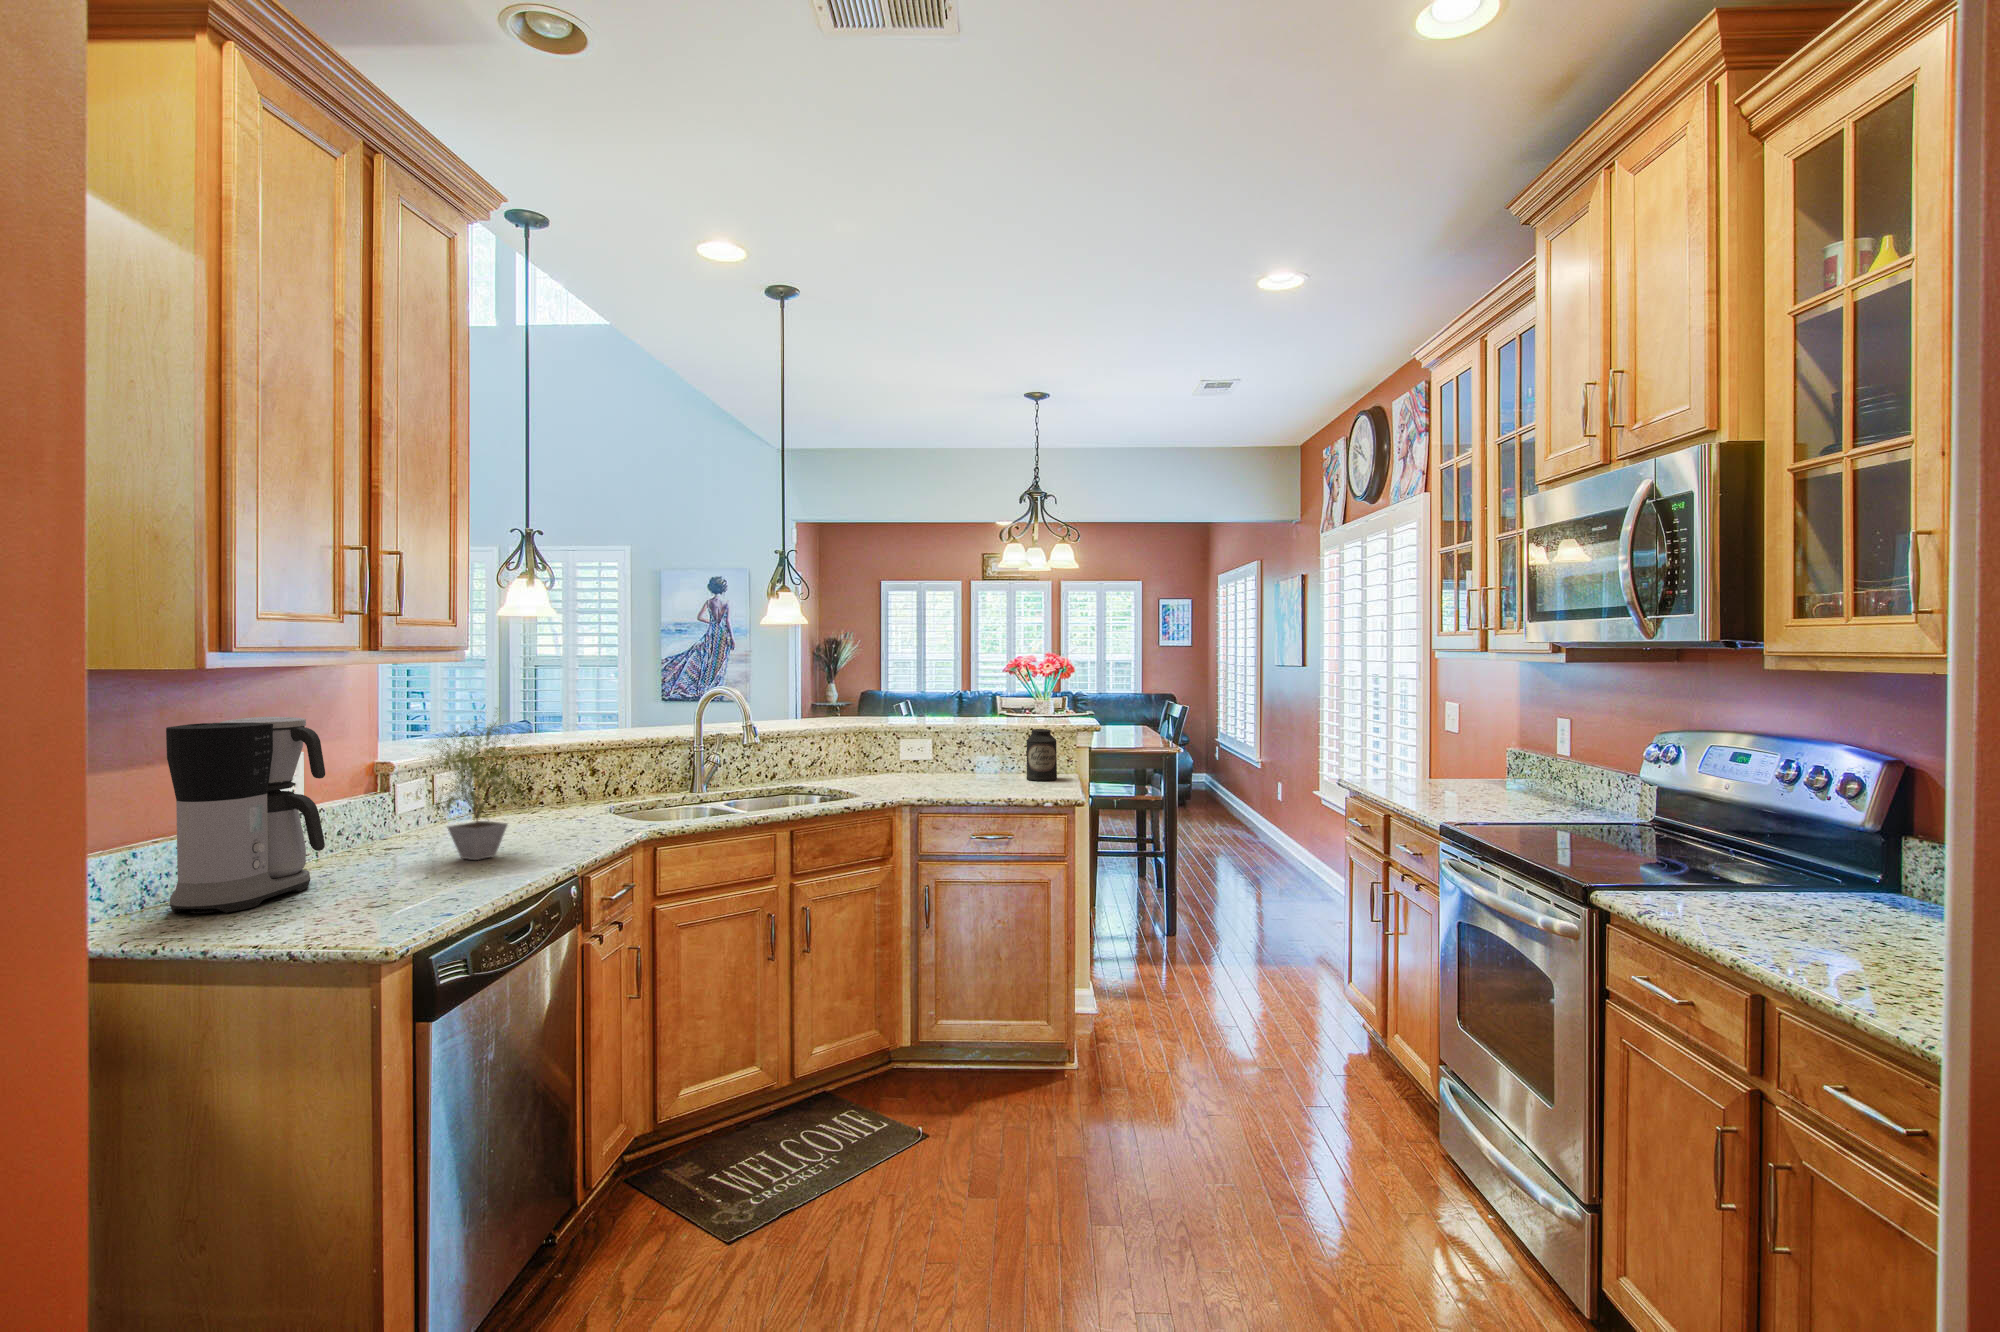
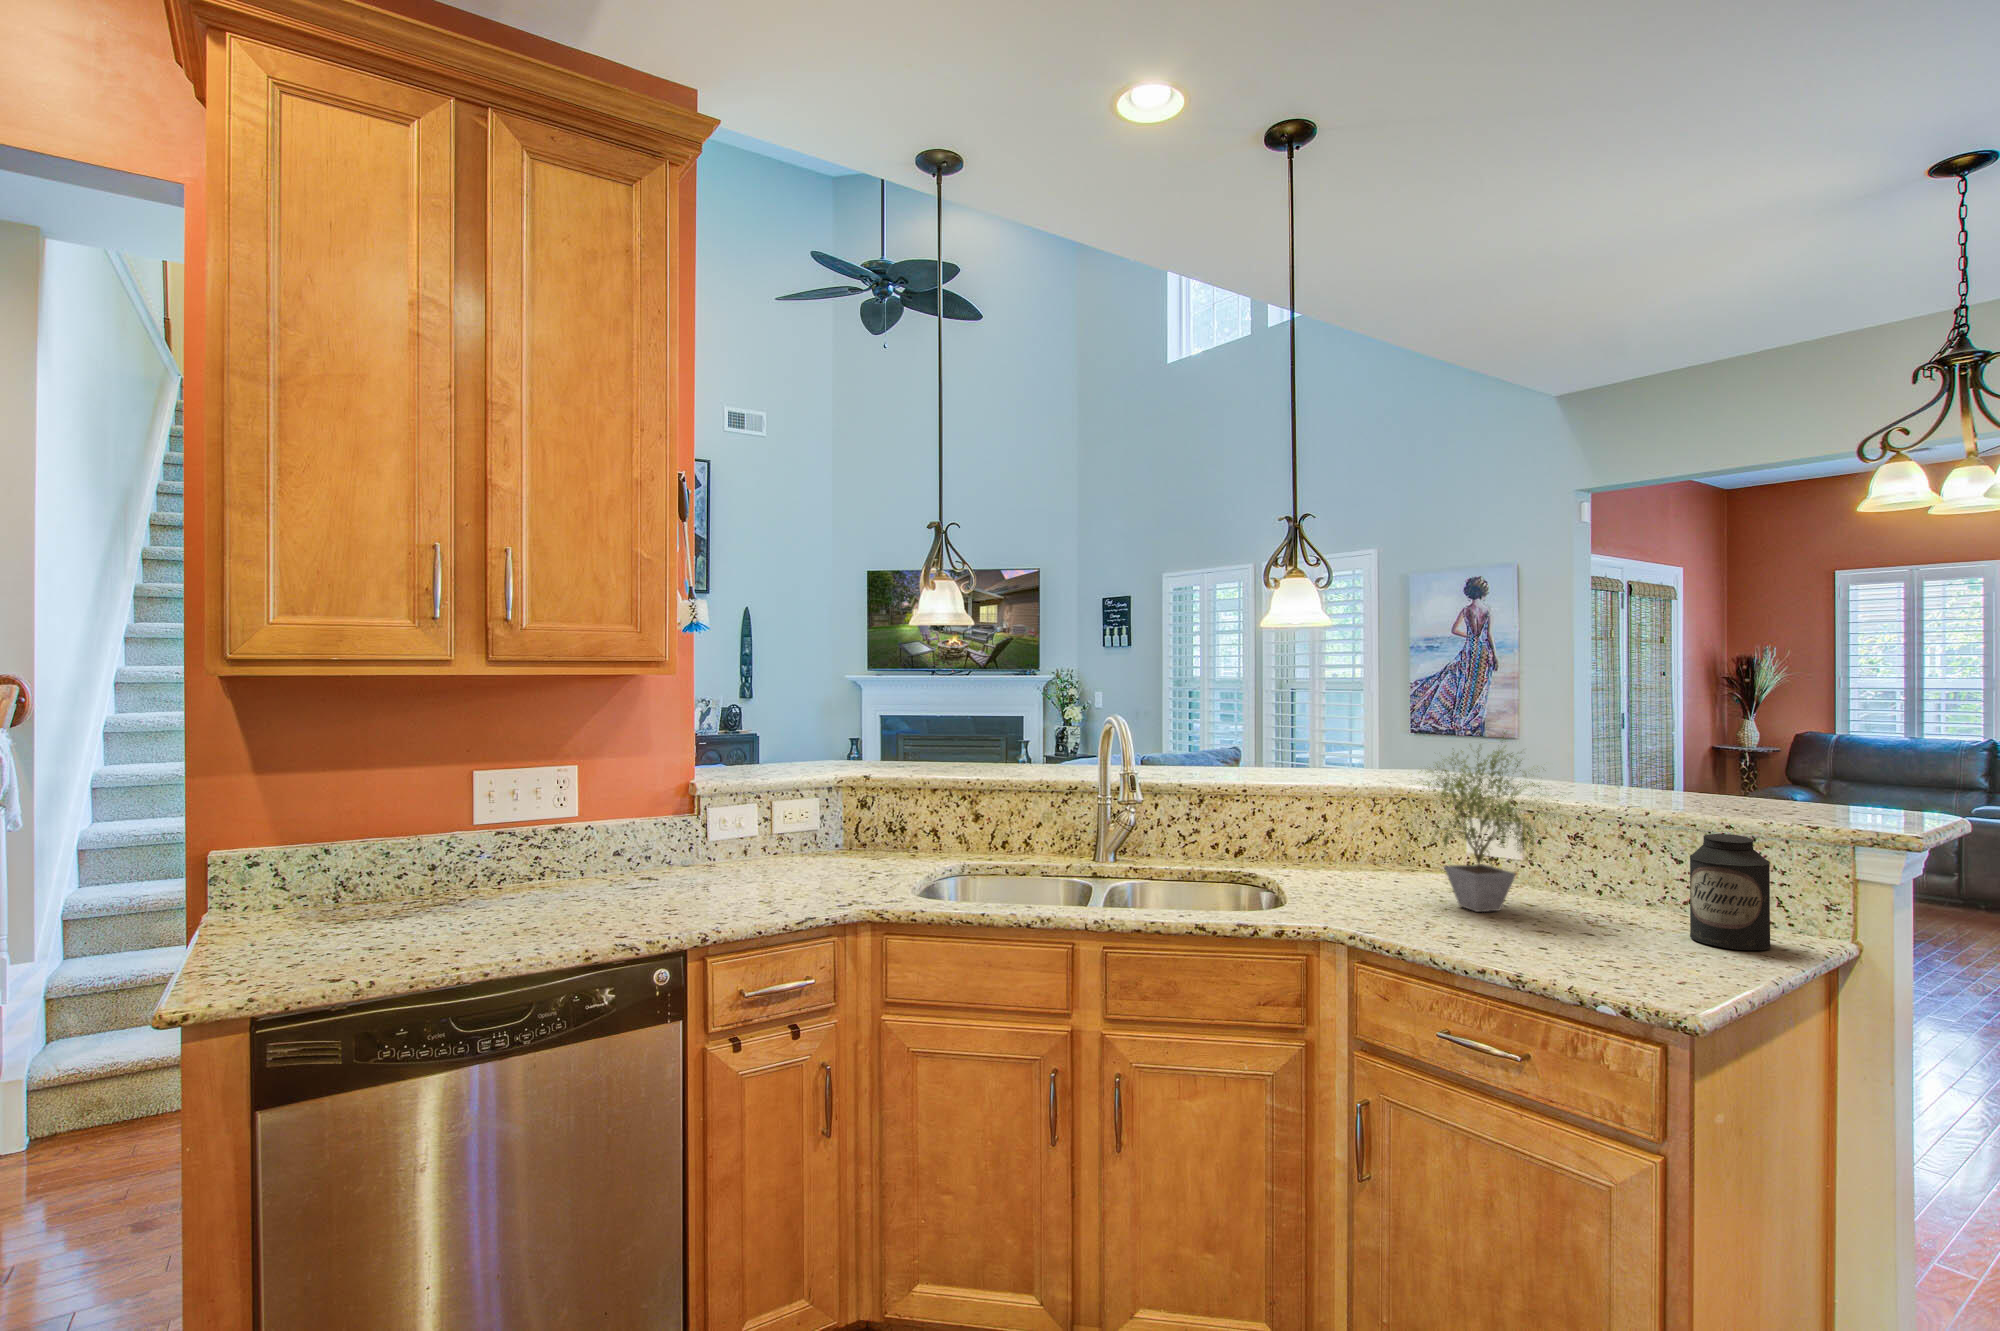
coffee maker: present [166,717,325,913] -> none [291,728,464,928]
potted plant: present [416,722,541,860] -> present [1411,733,1561,912]

